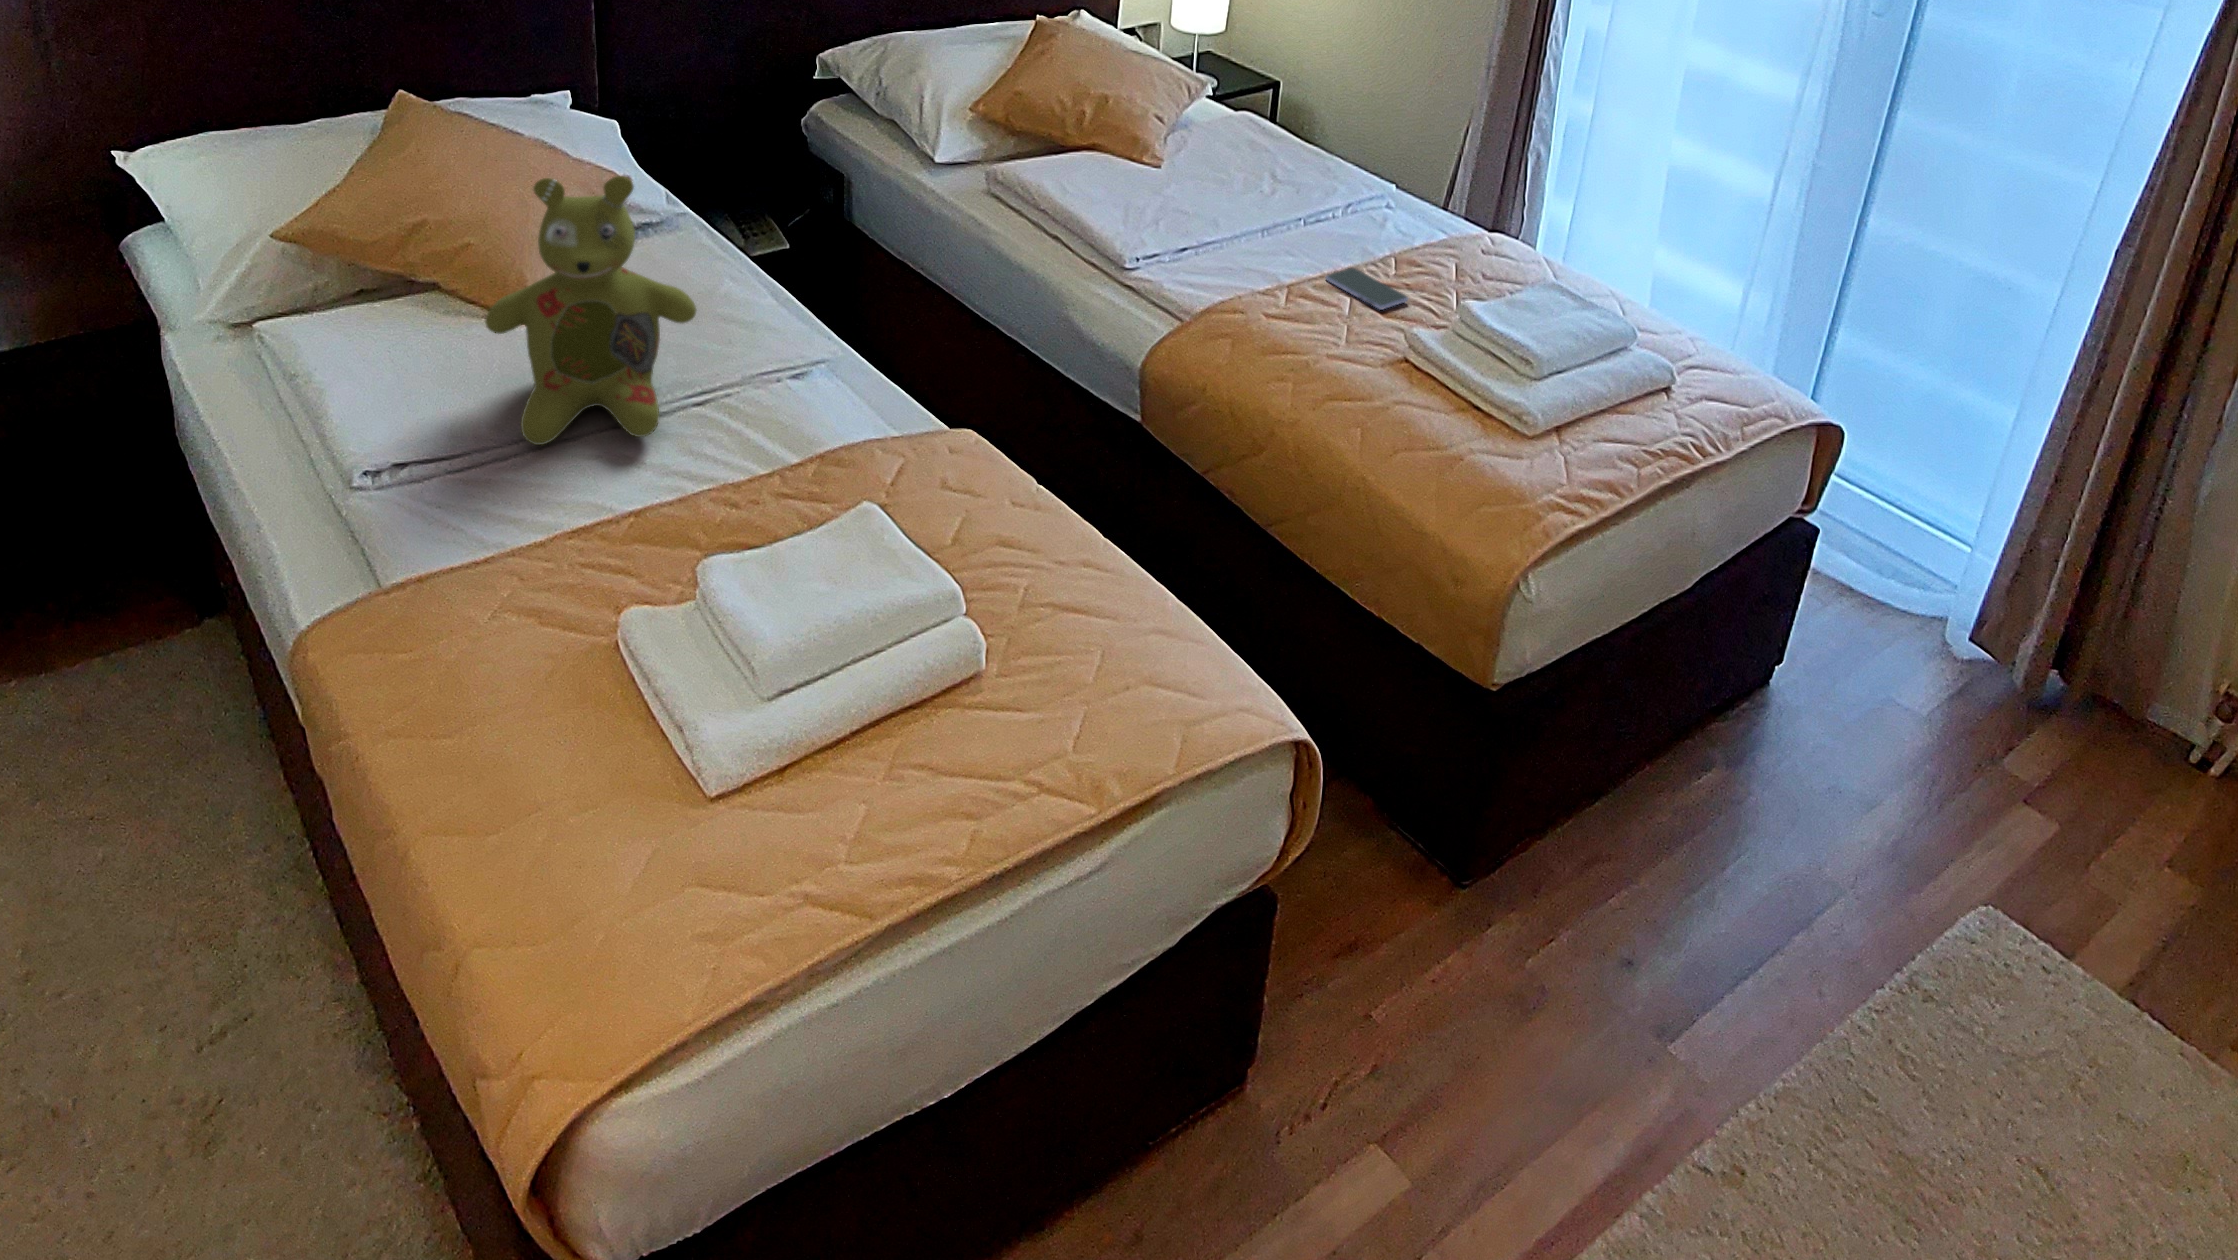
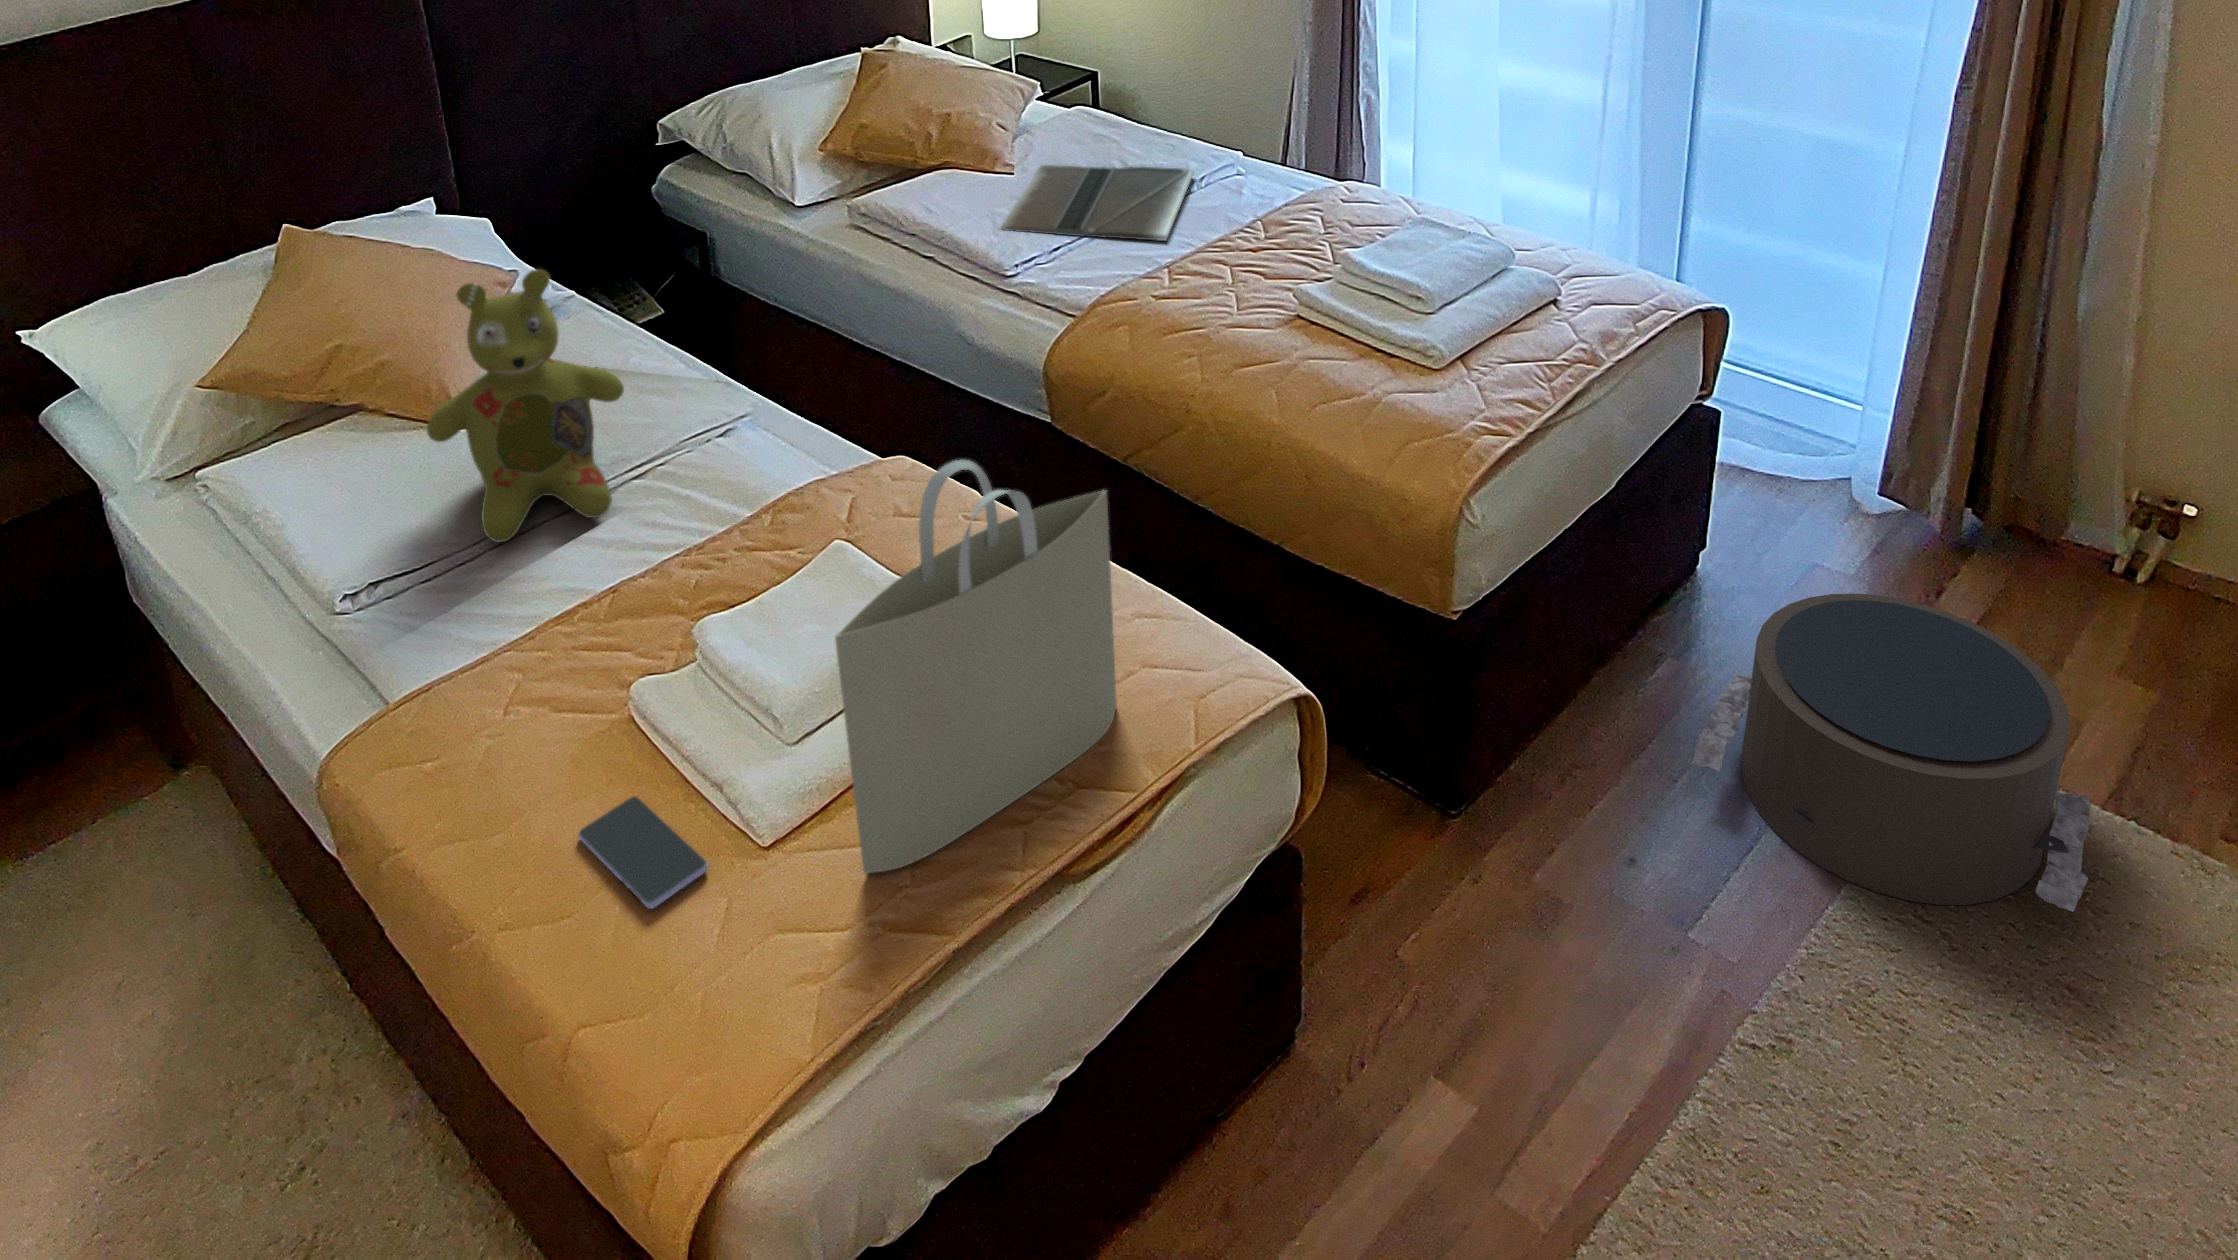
laptop: none [1130,163,1342,259] -> present [1000,165,1194,241]
smartphone: present [1326,268,1408,310] -> present [578,797,708,909]
tote bag: none [788,443,1119,850] -> present [835,460,1117,873]
pouf: none [1710,729,2103,1095] -> present [1692,594,2091,912]

